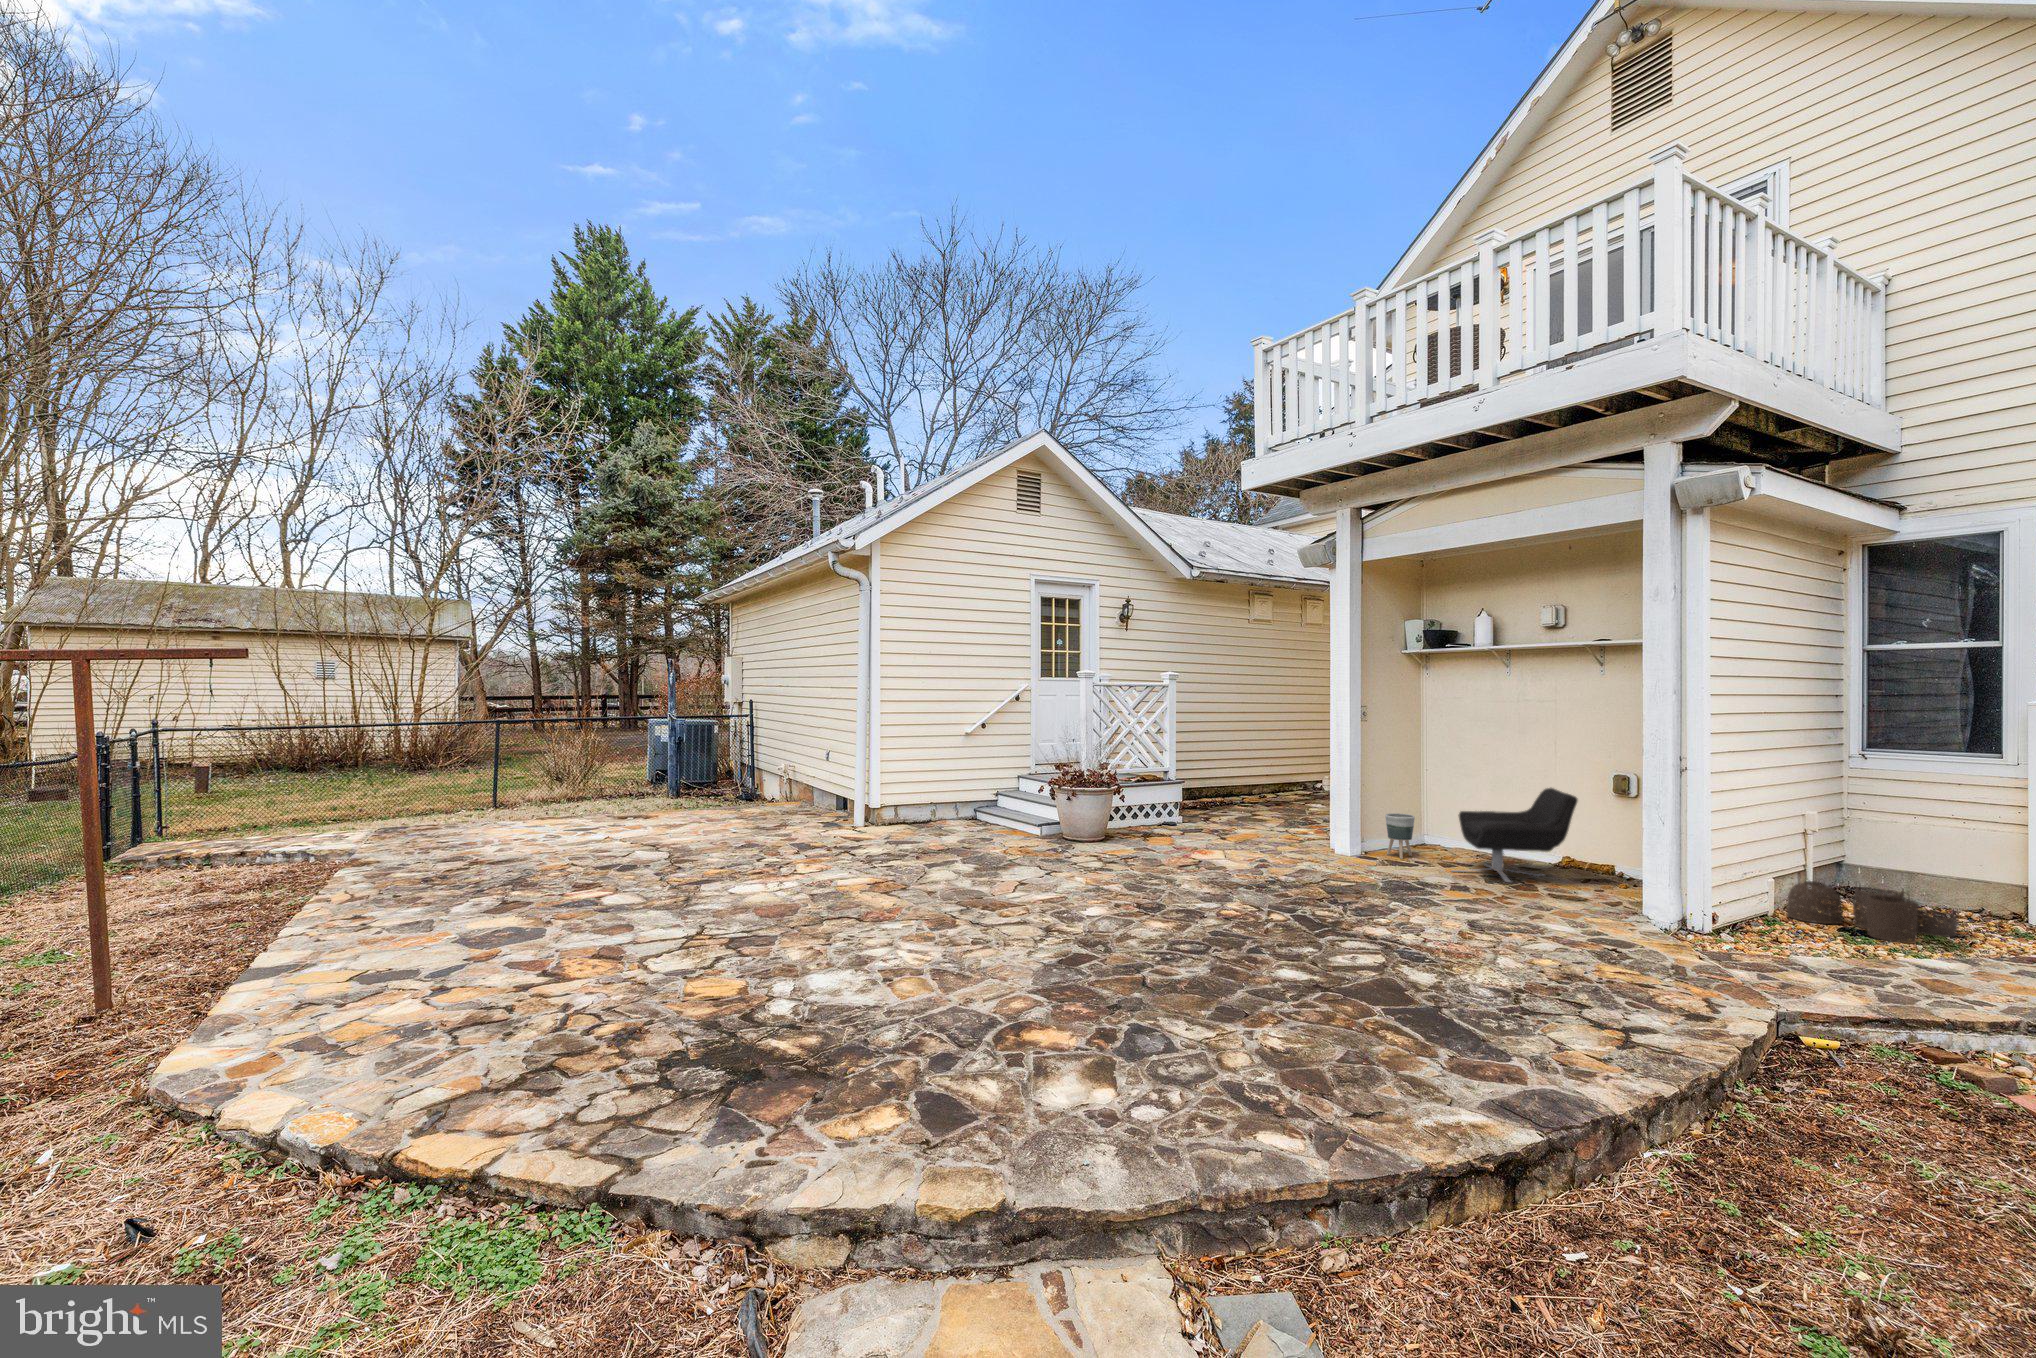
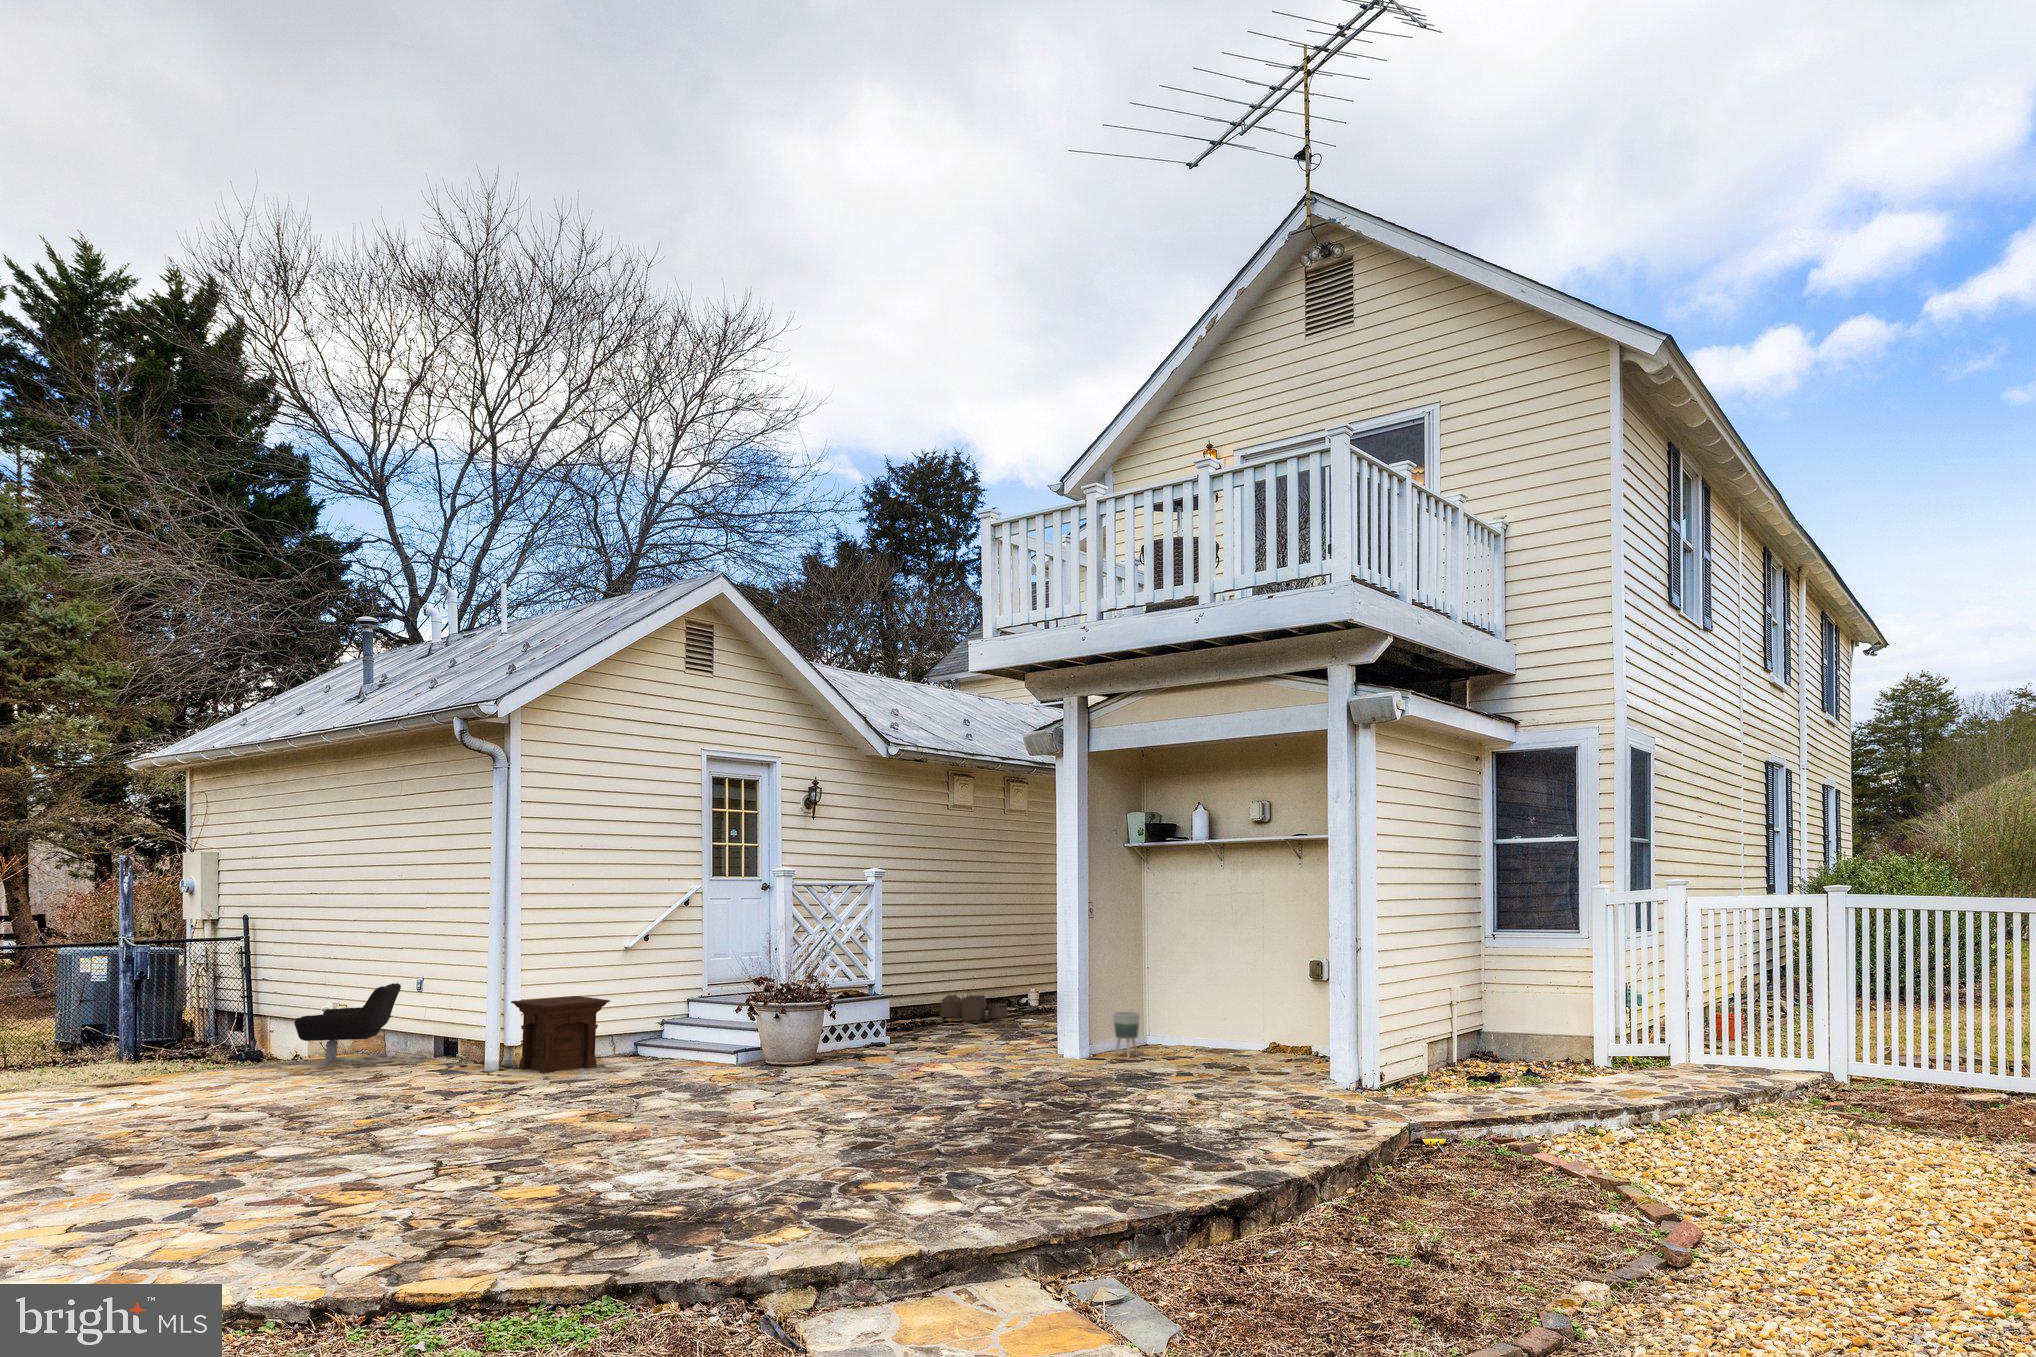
side table: none [874,771,944,833] -> present [511,996,610,1074]
lounge chair: present [1458,788,1578,882] -> present [289,983,401,1067]
woven basket: present [1787,881,1958,943] -> present [940,992,1007,1020]

